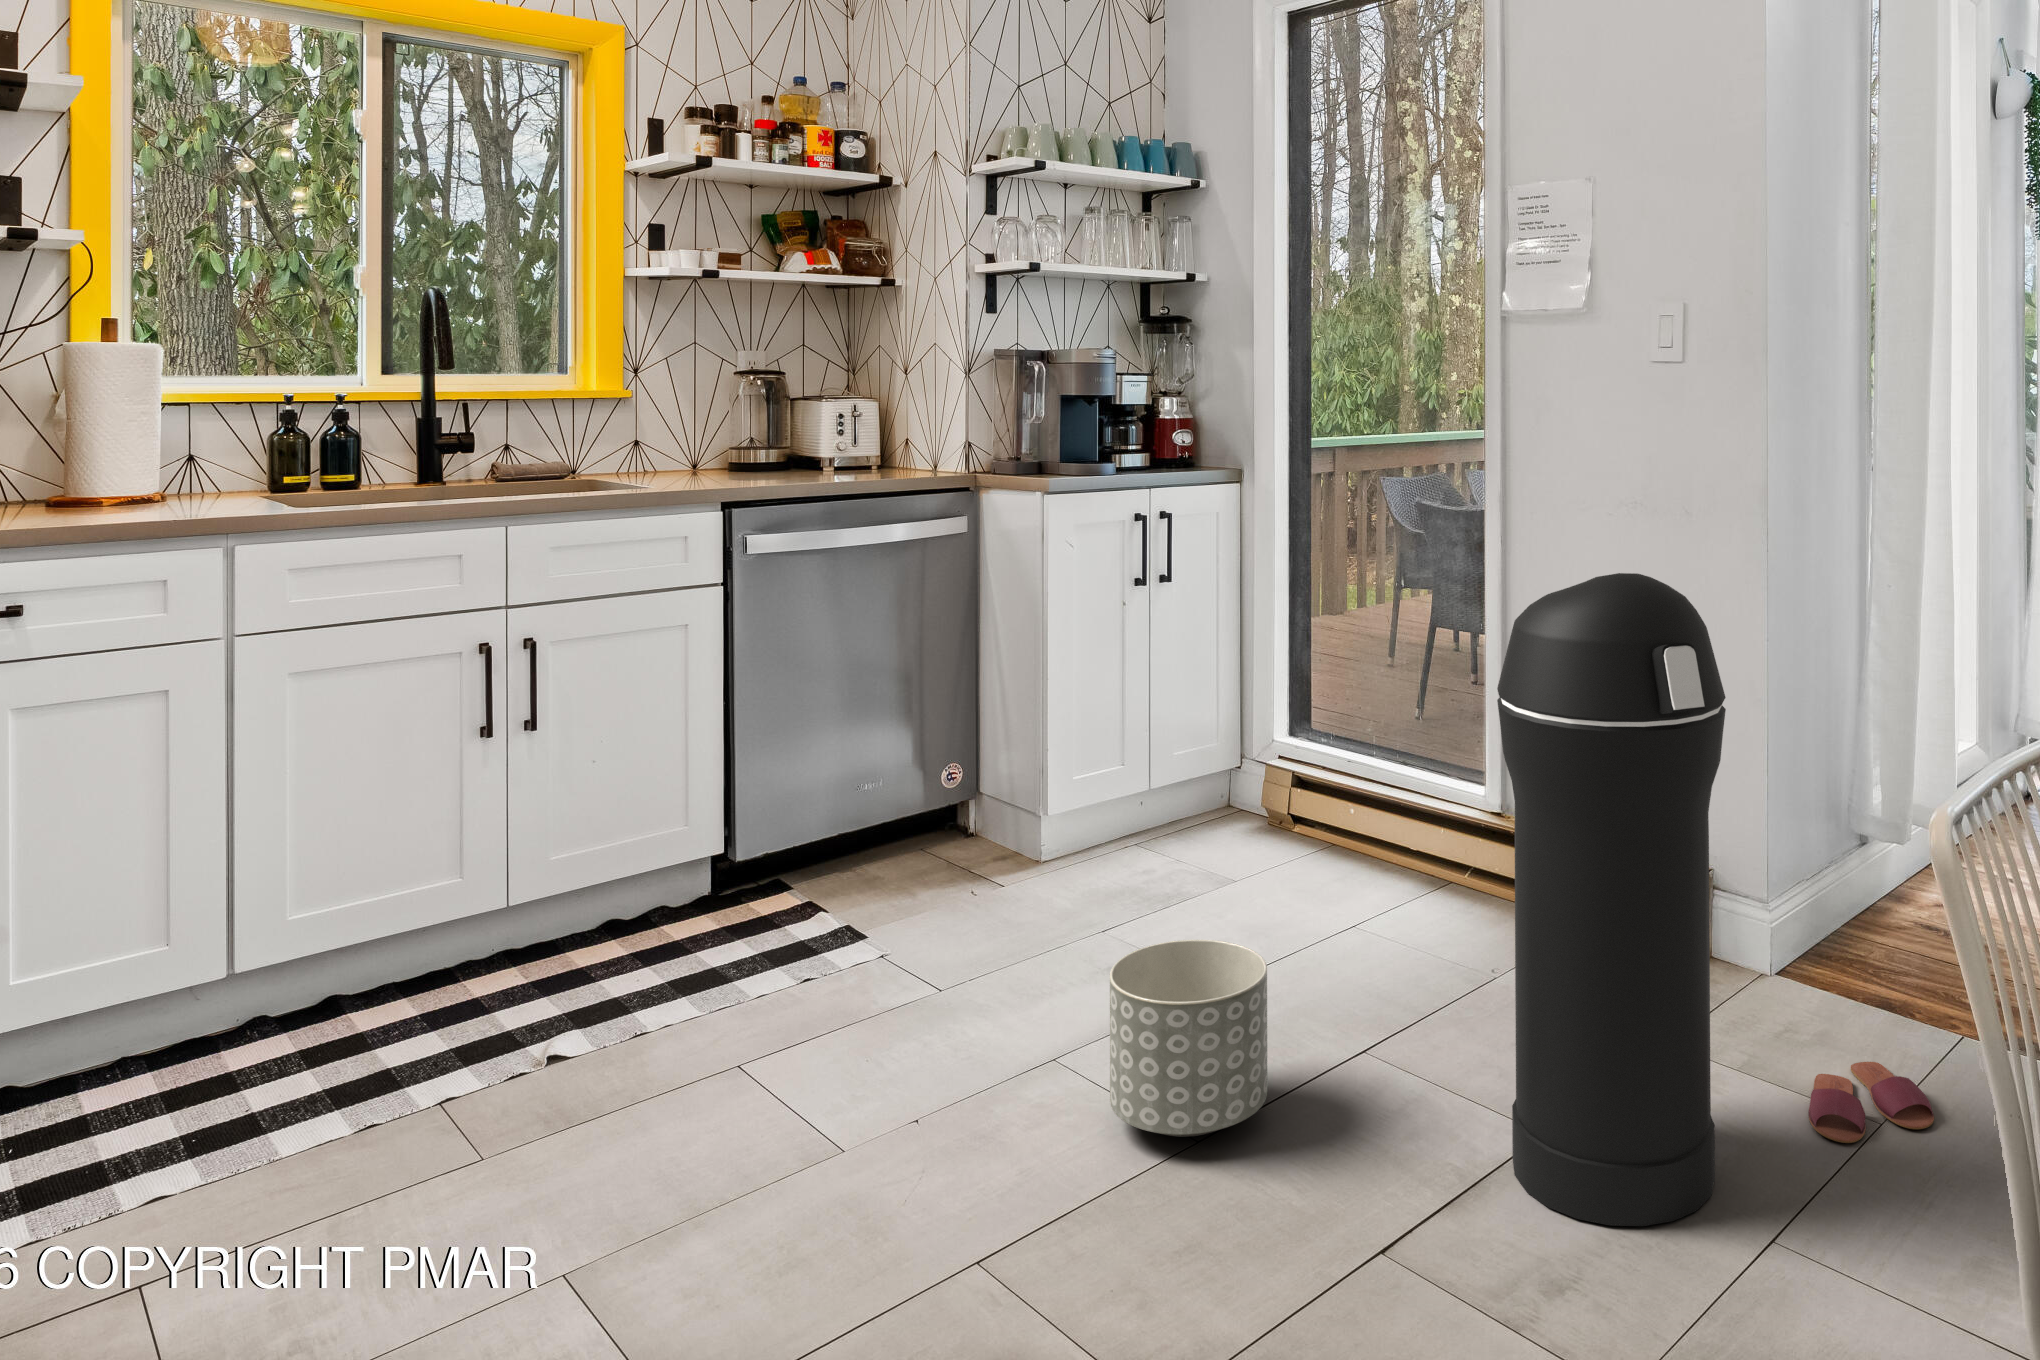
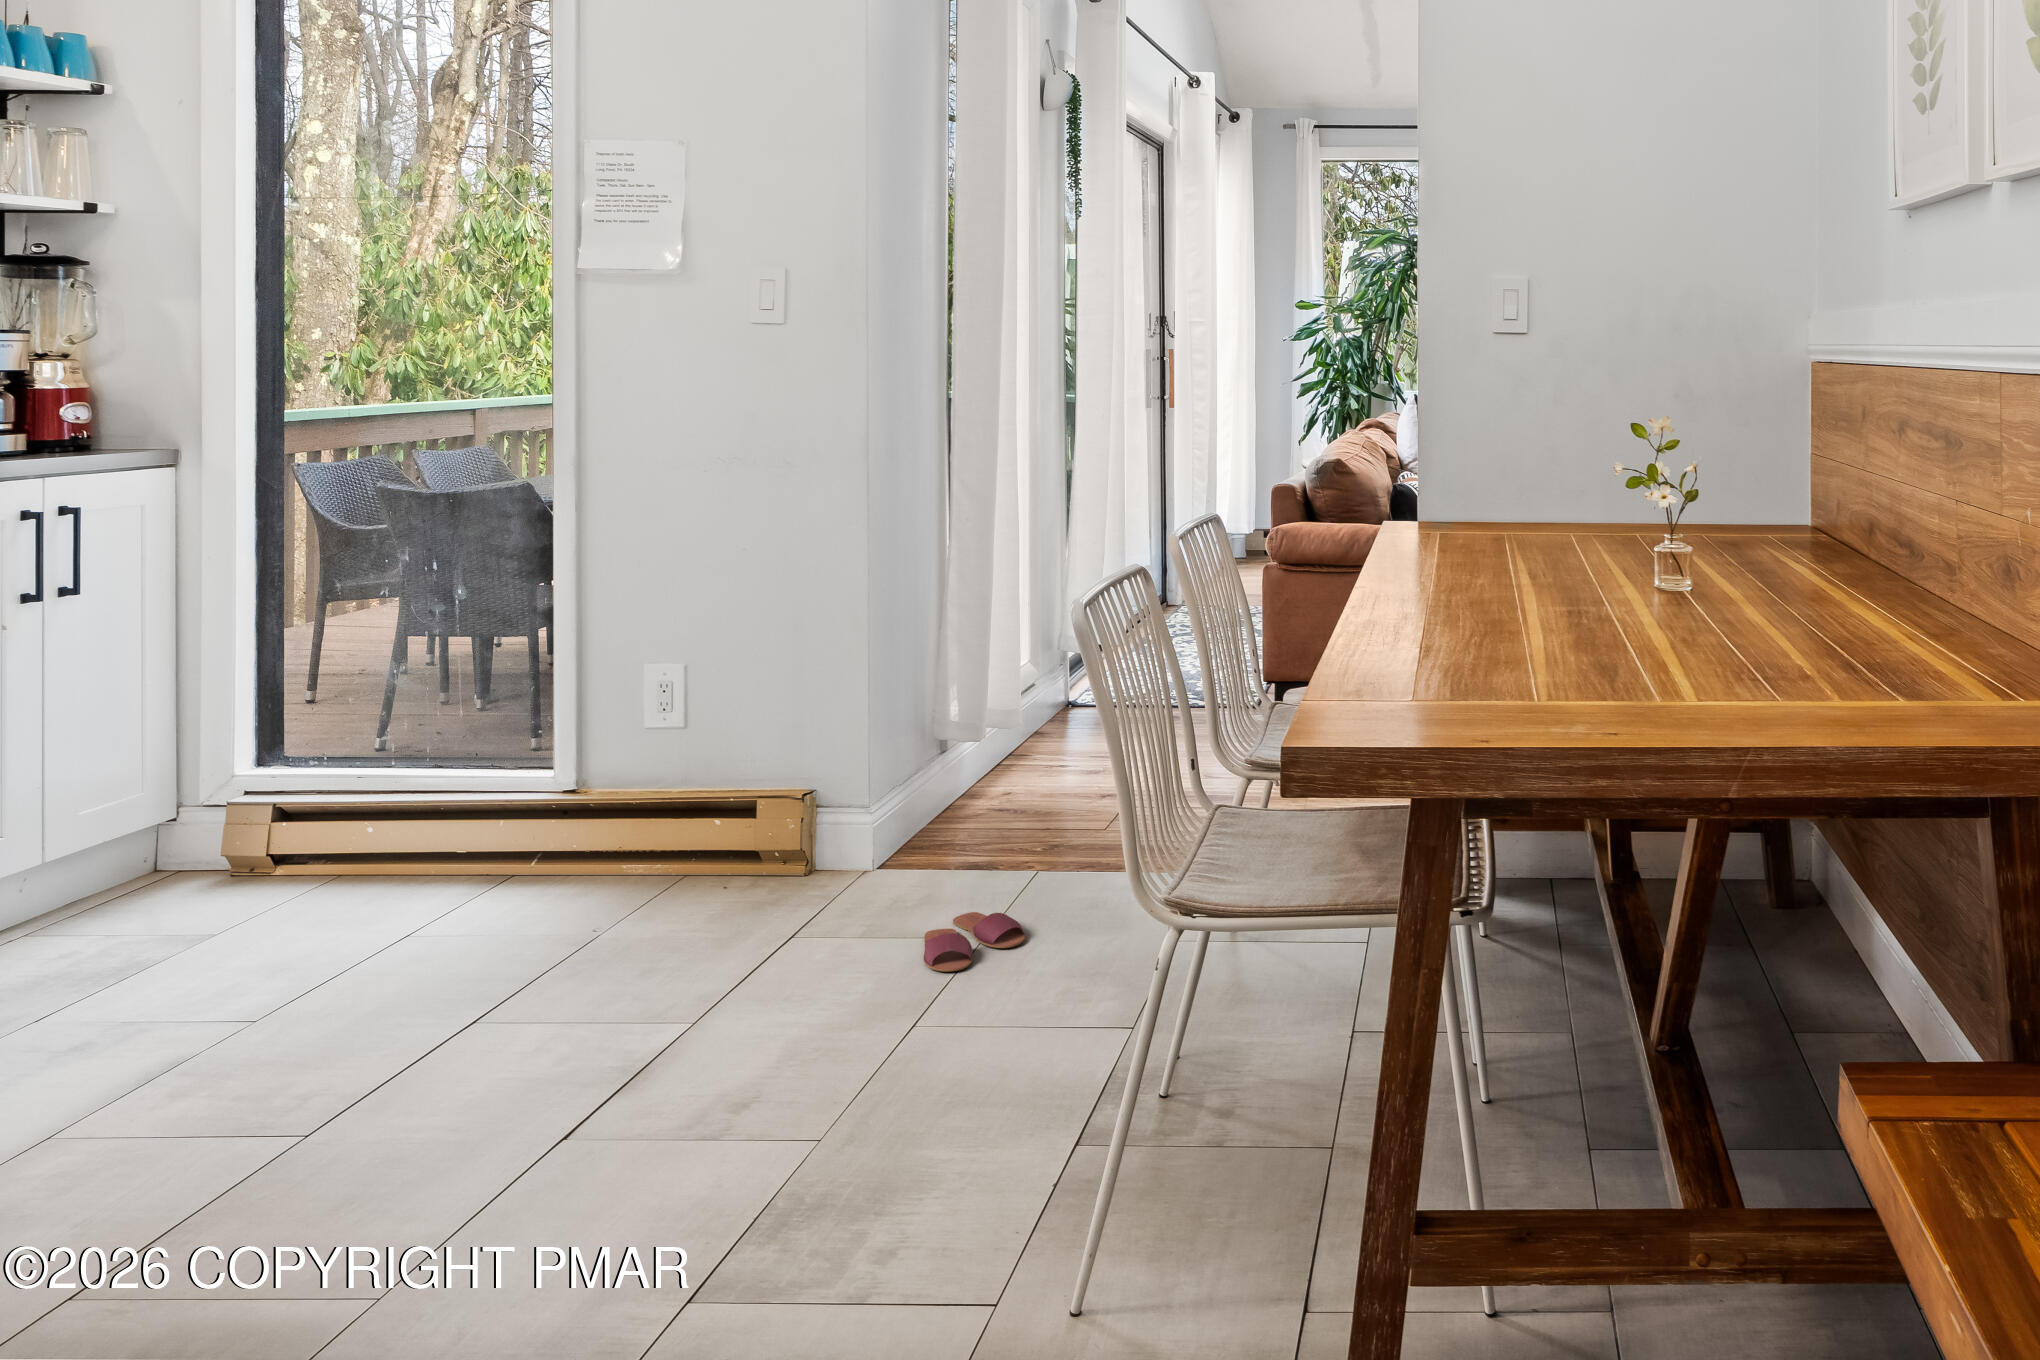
trash can: present [1497,573,1726,1226] -> none [638,510,862,1086]
planter: present [1110,940,1268,1137] -> none [145,947,363,1159]

